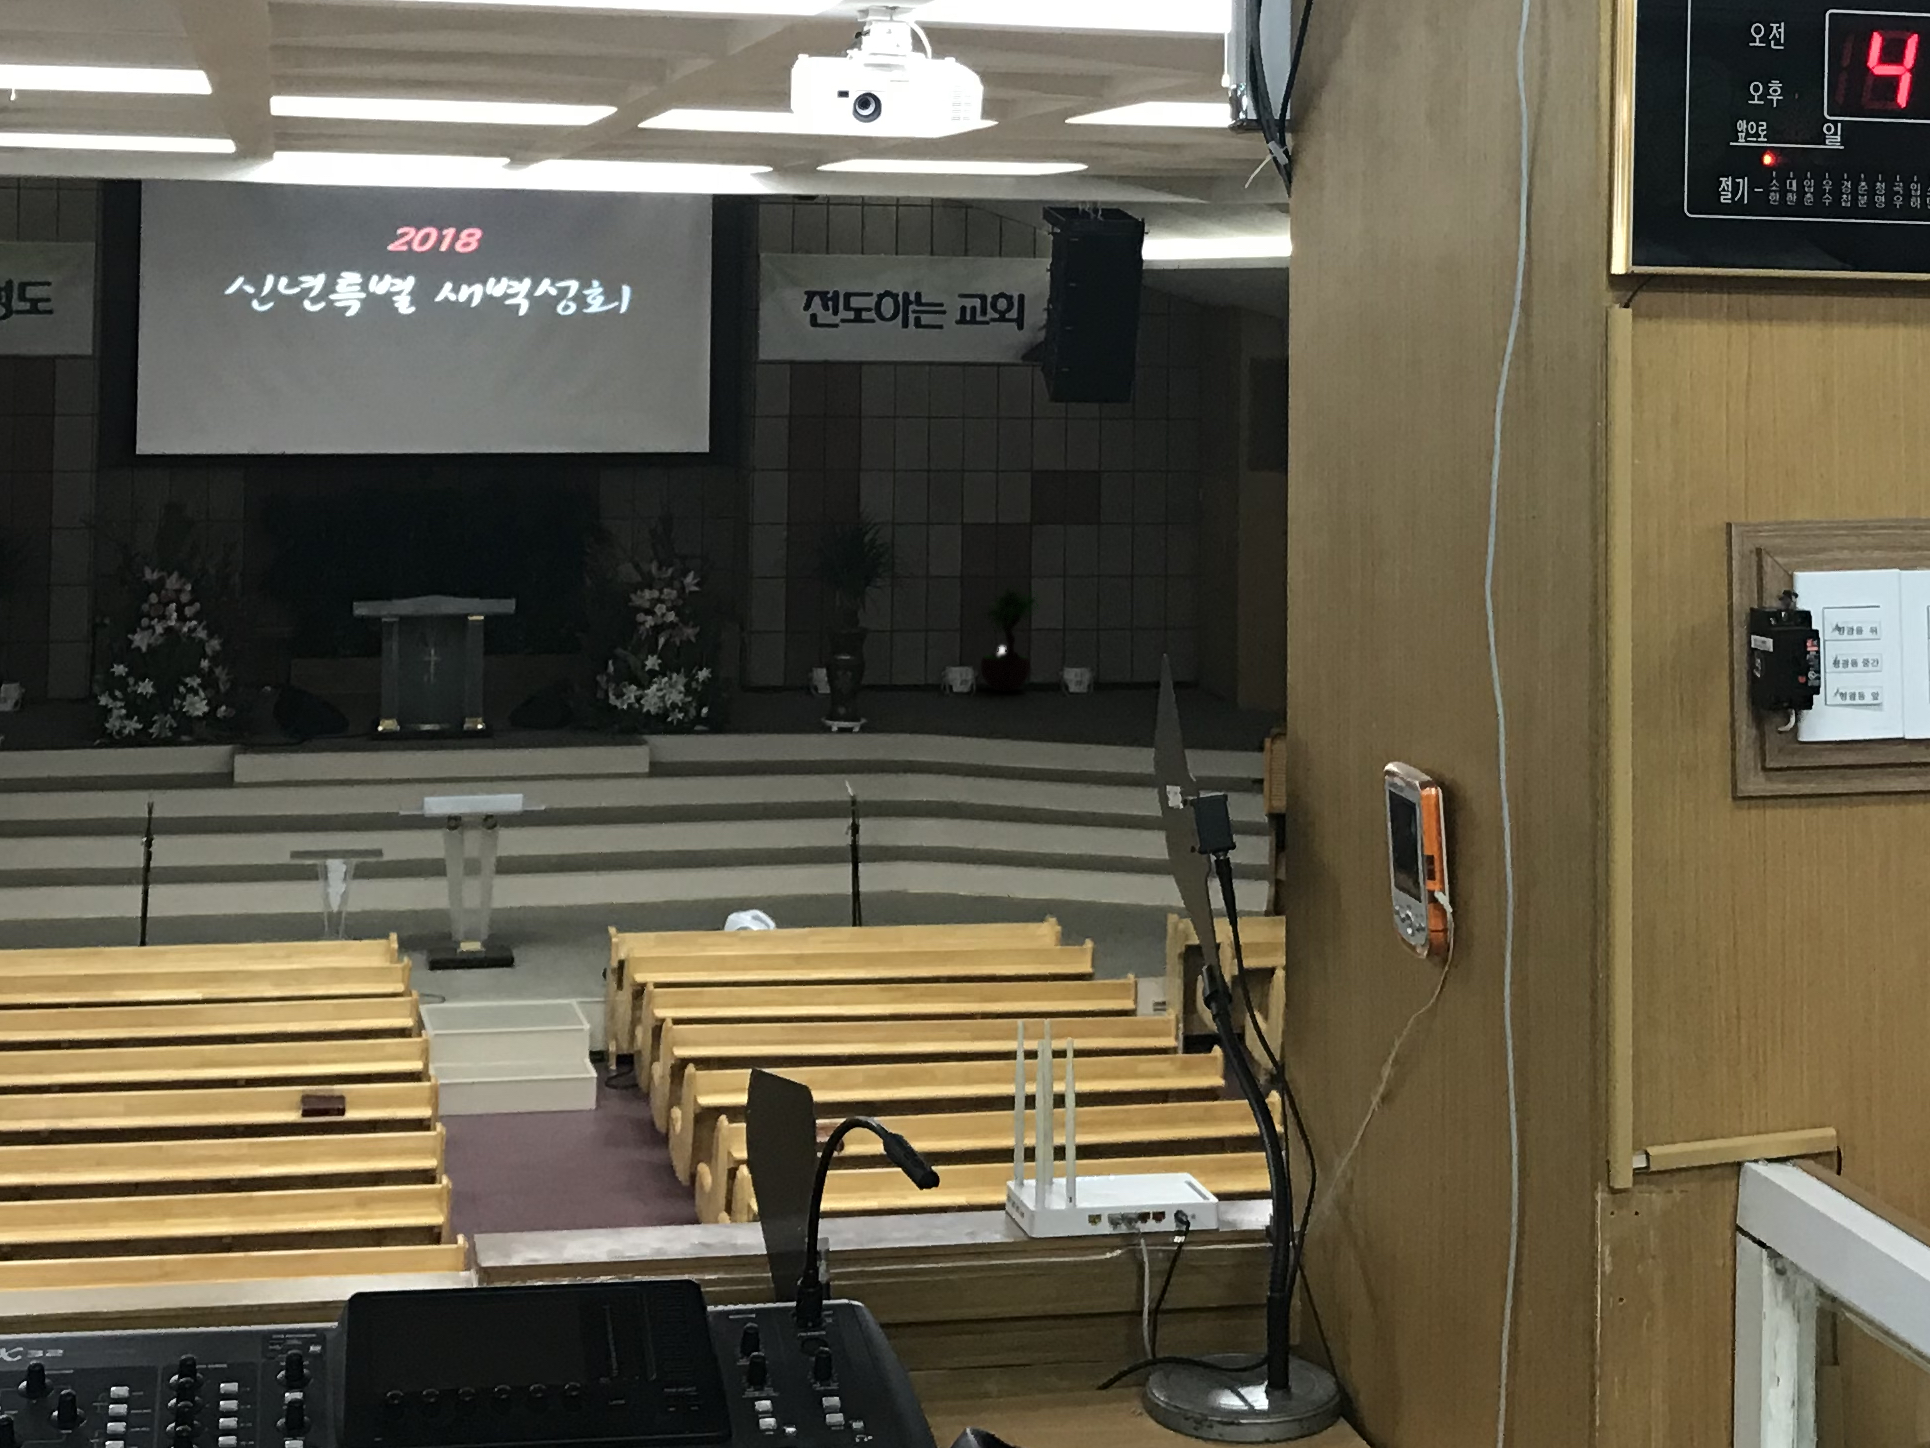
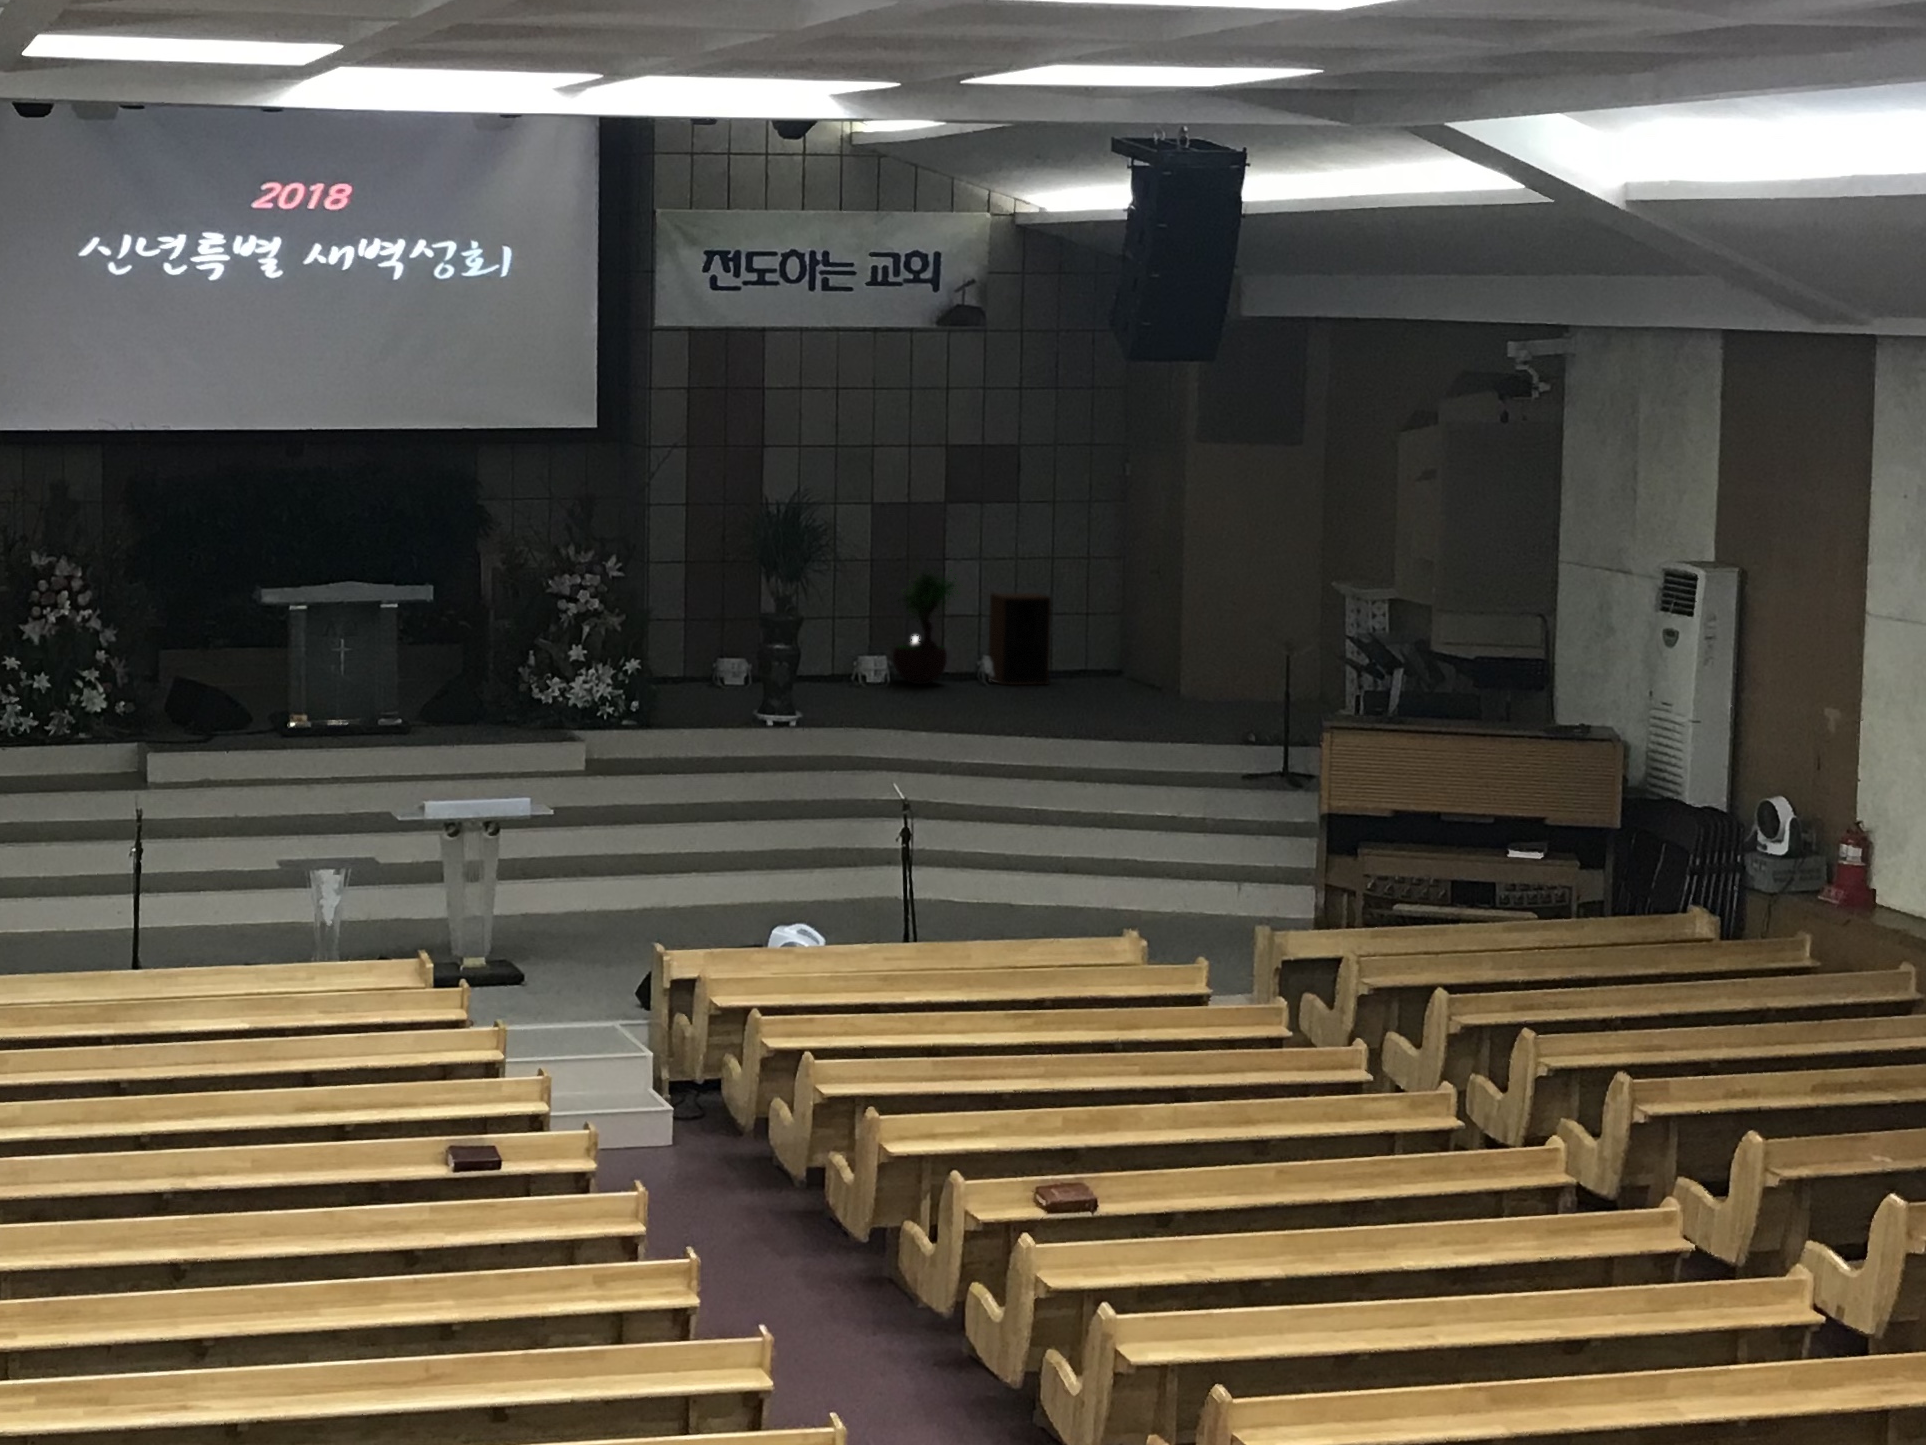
speaker: none [1071,609,1126,693] -> present [988,593,1051,685]

